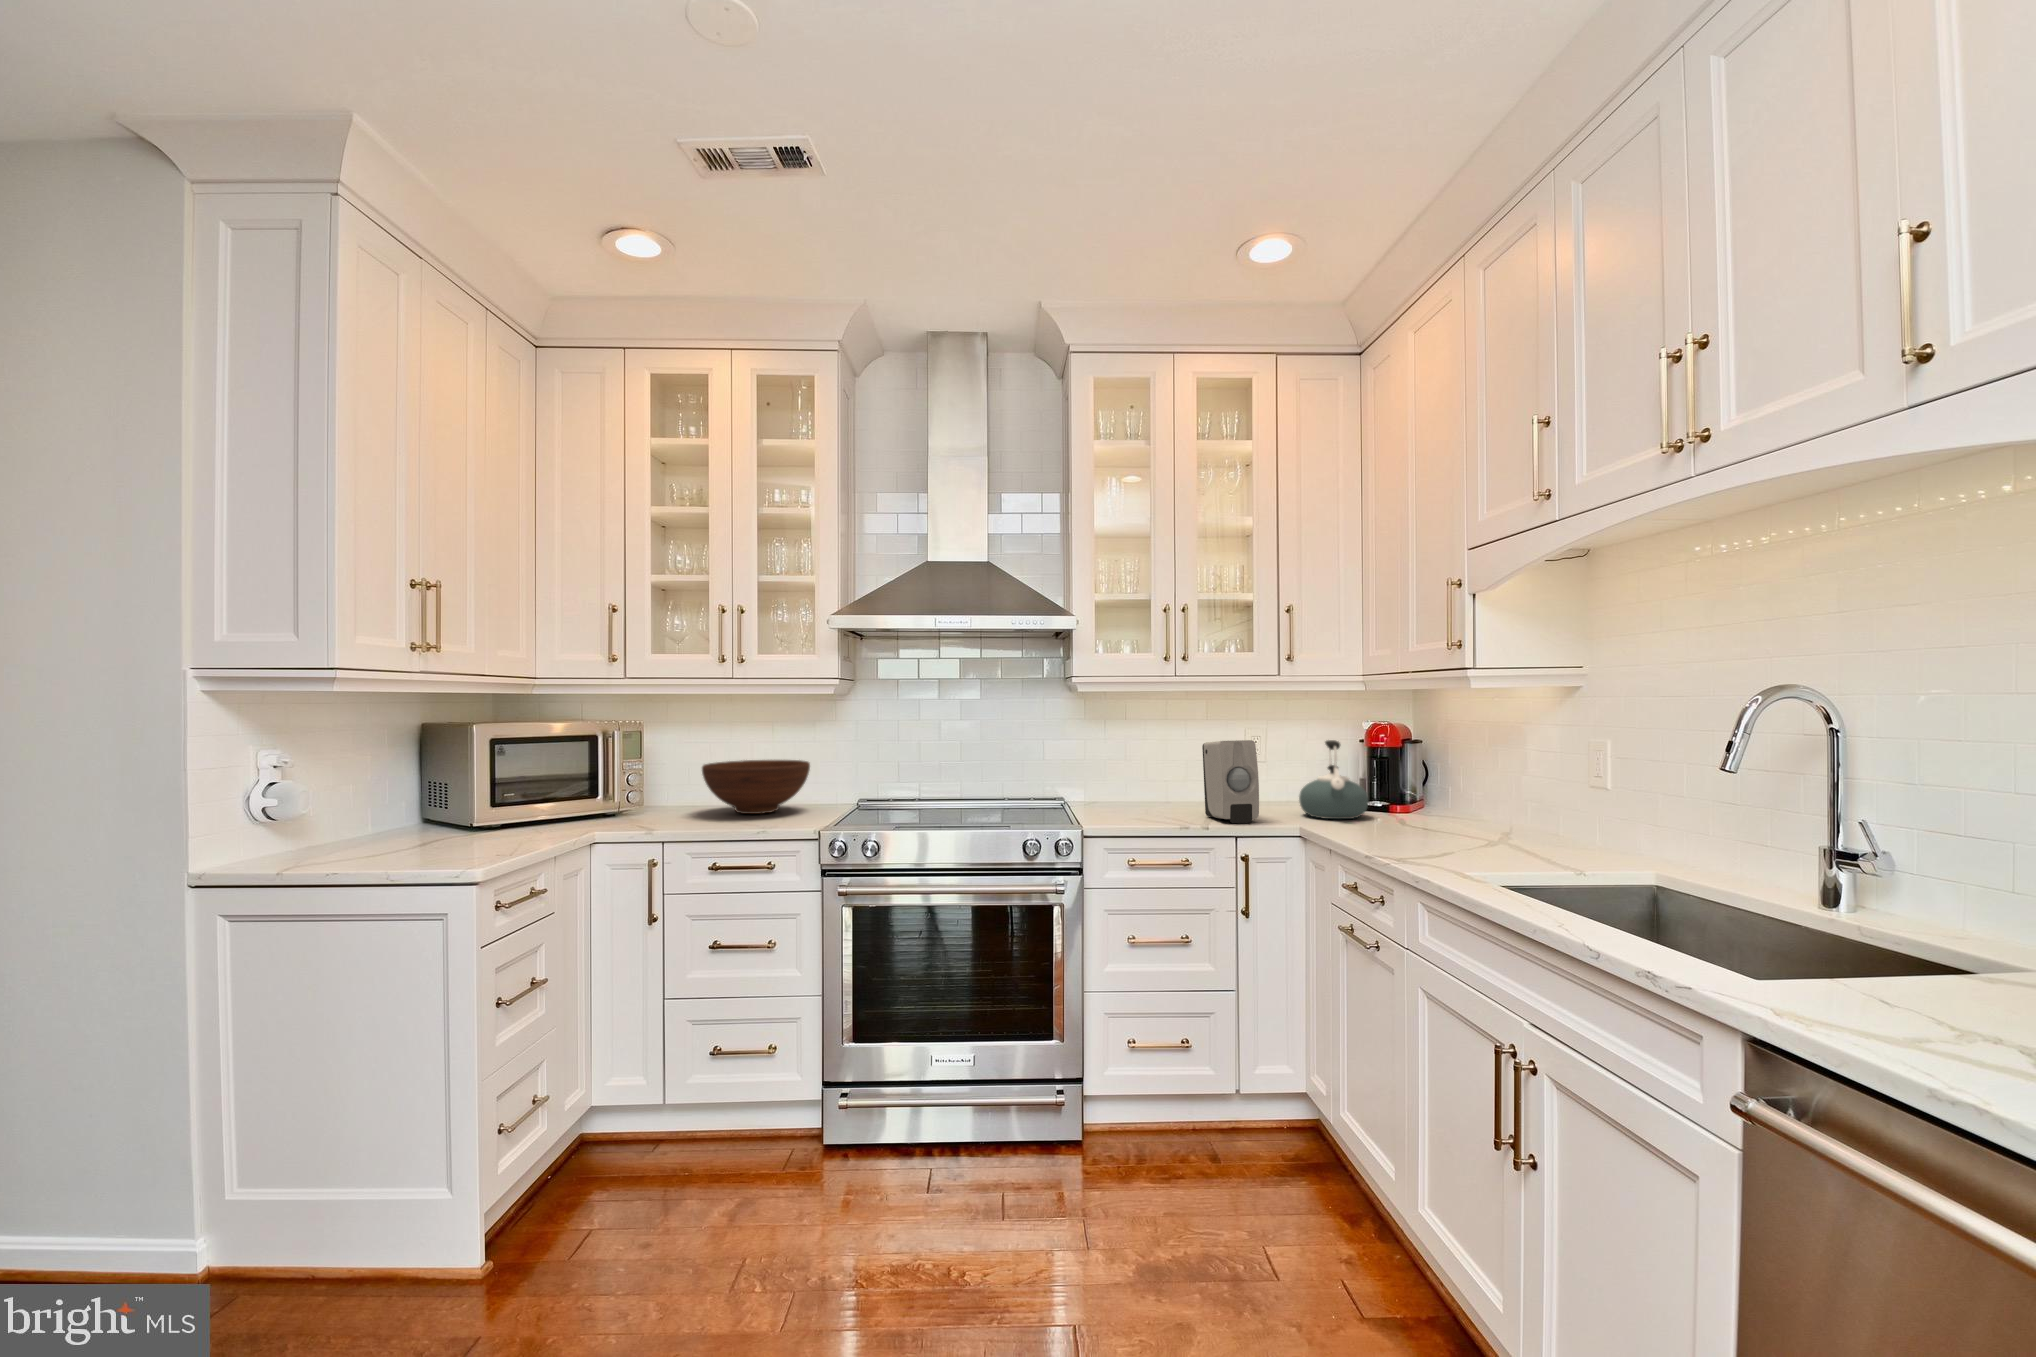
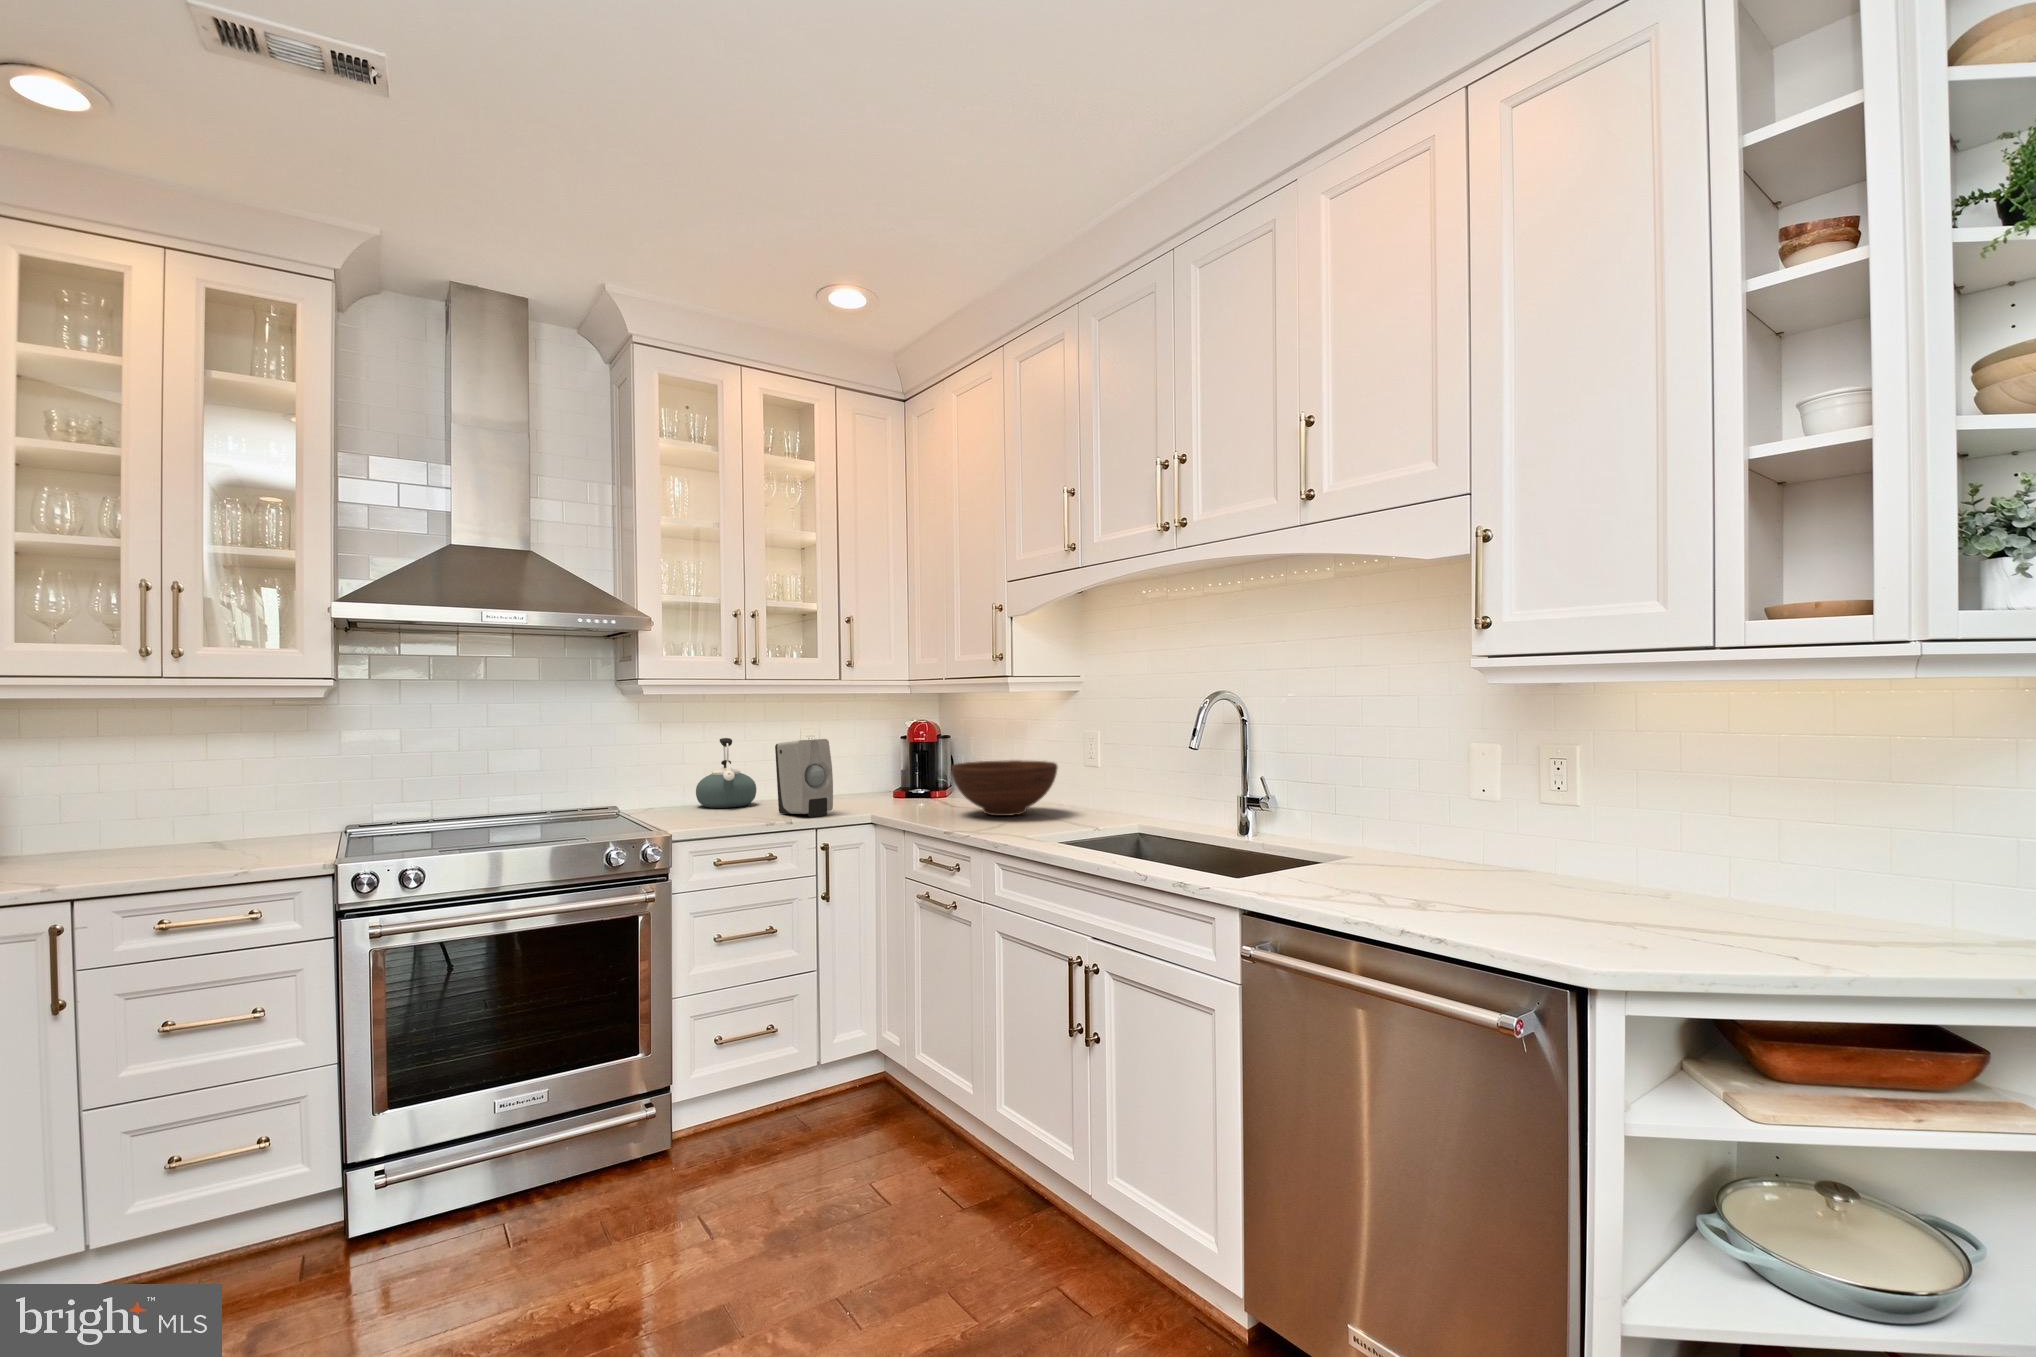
kettle: present [1299,740,1368,819] -> present [696,738,756,808]
fruit bowl: present [702,760,810,814] -> present [951,760,1057,816]

